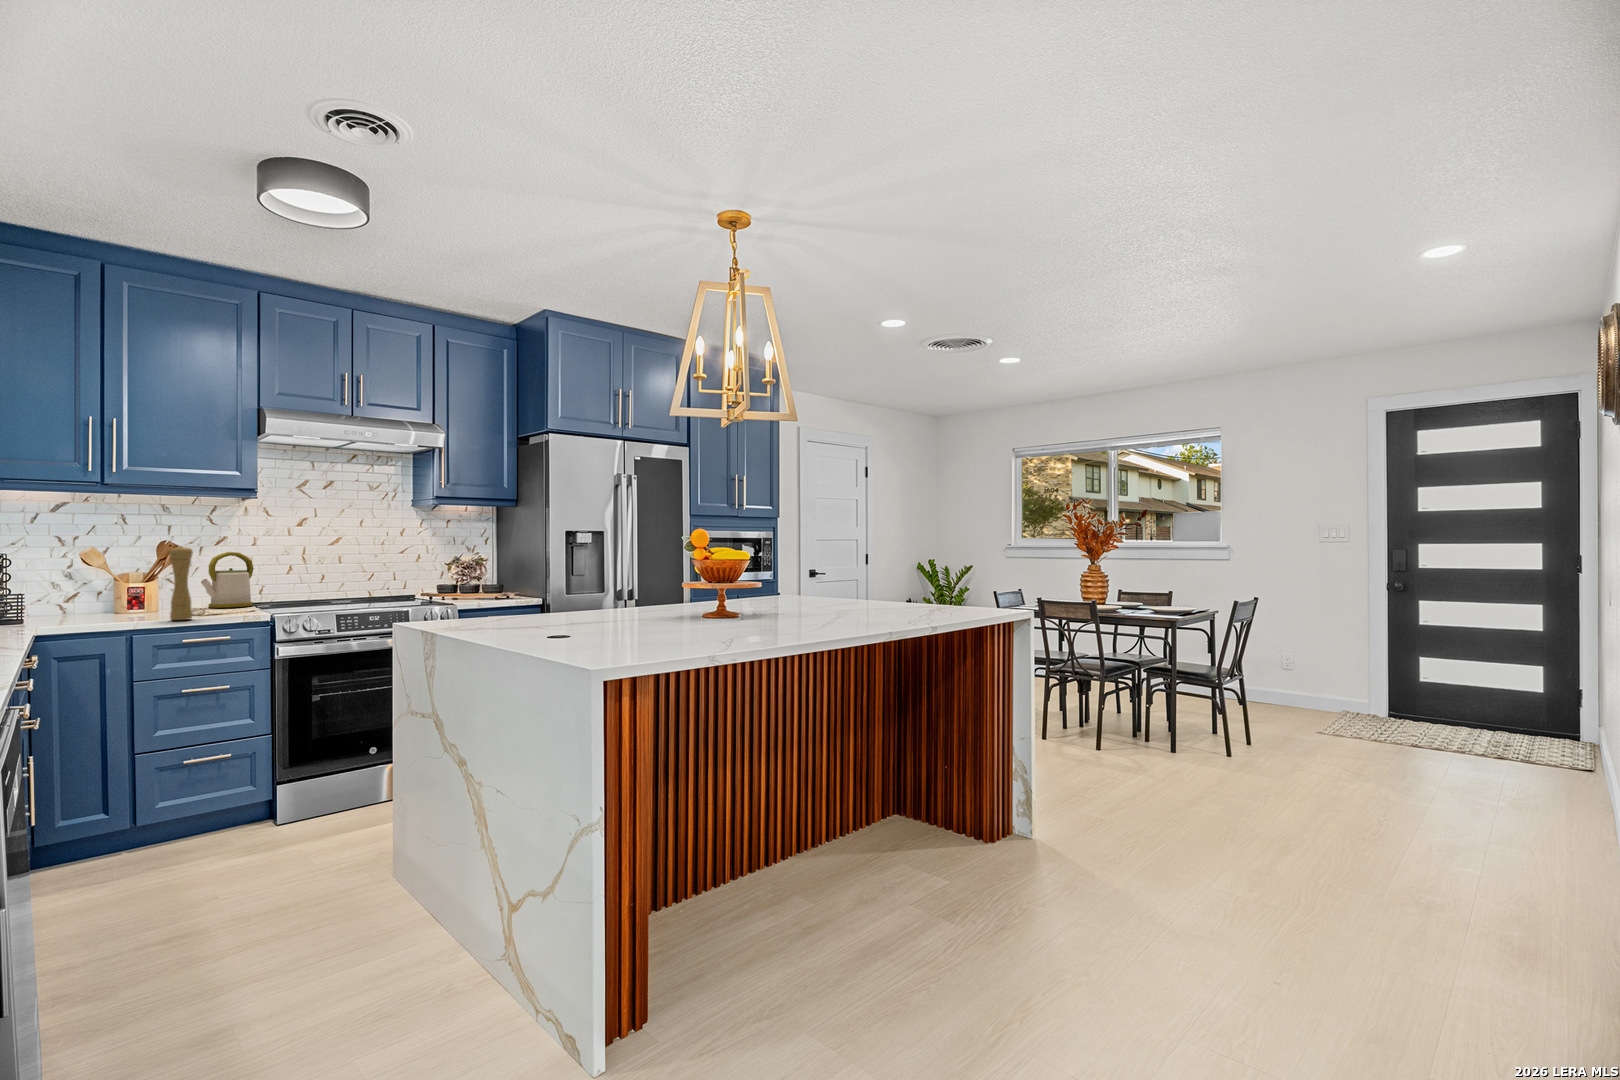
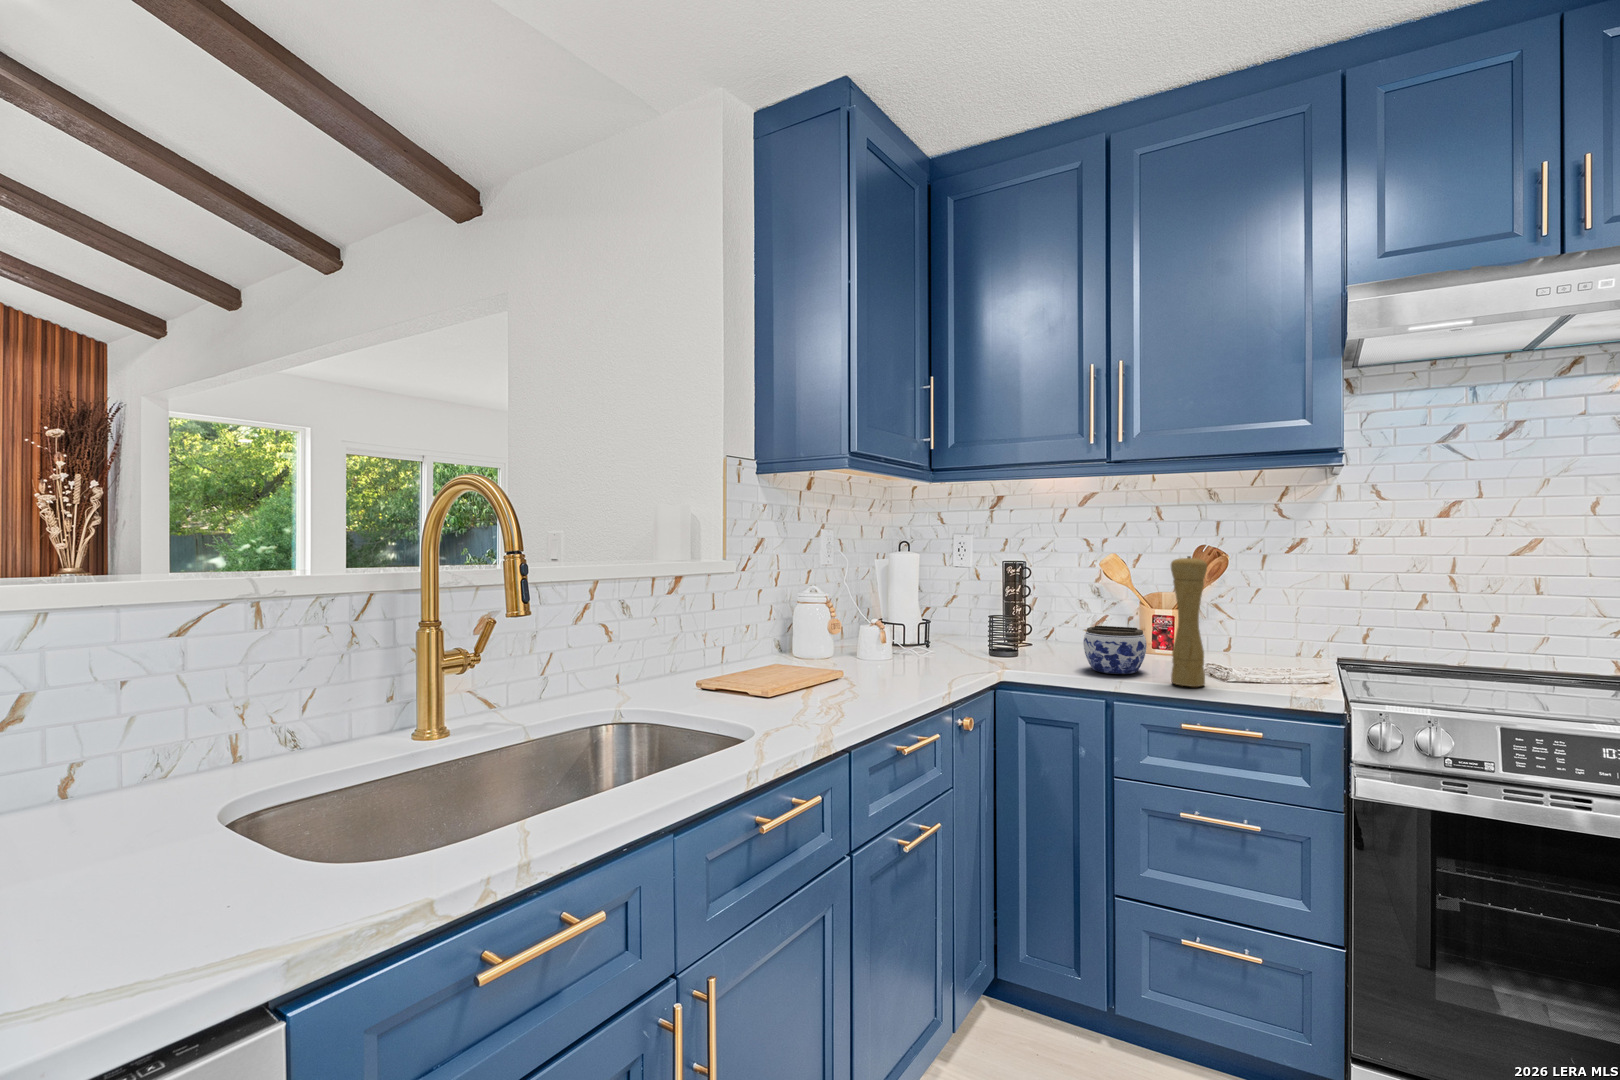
kettle: present [201,552,254,608] -> none [1250,566,1343,667]
jar: none [96,593,145,622] -> present [1083,626,1146,674]

